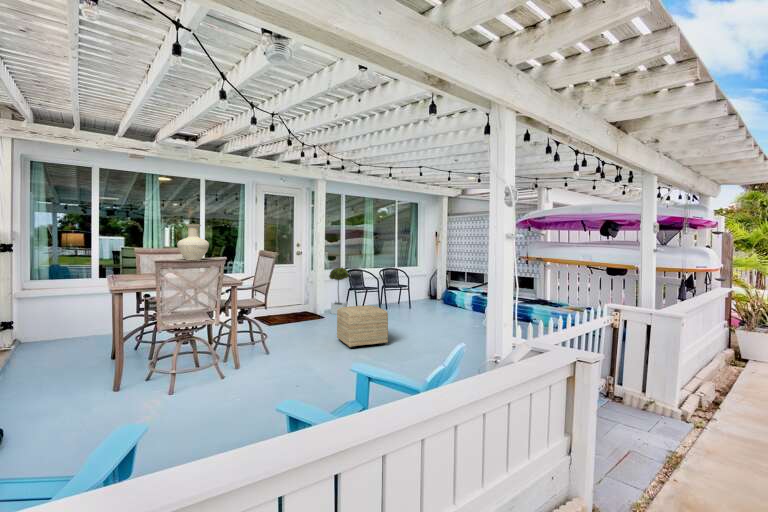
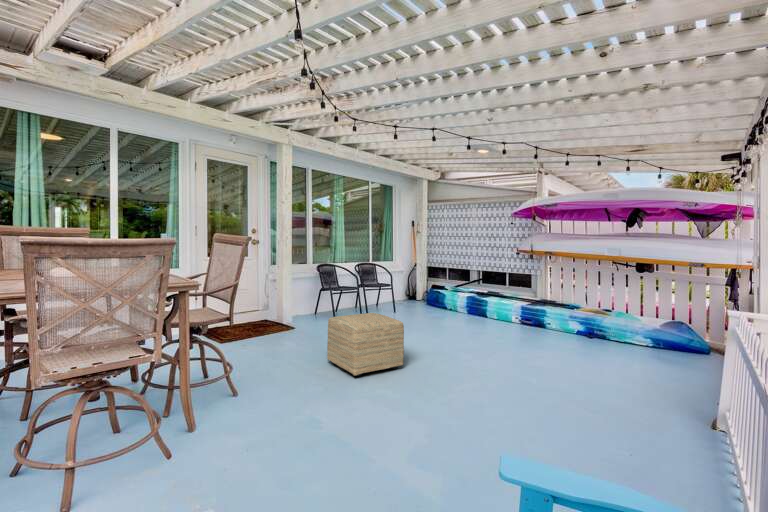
vase: present [177,224,209,260] -> none [74,170,143,242]
potted tree: present [329,267,349,314] -> none [295,260,321,322]

